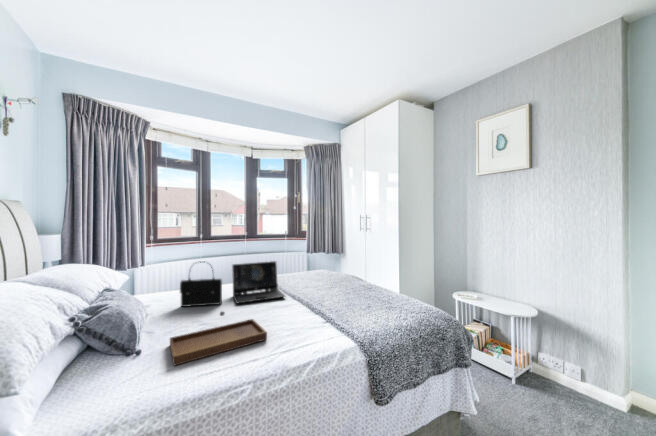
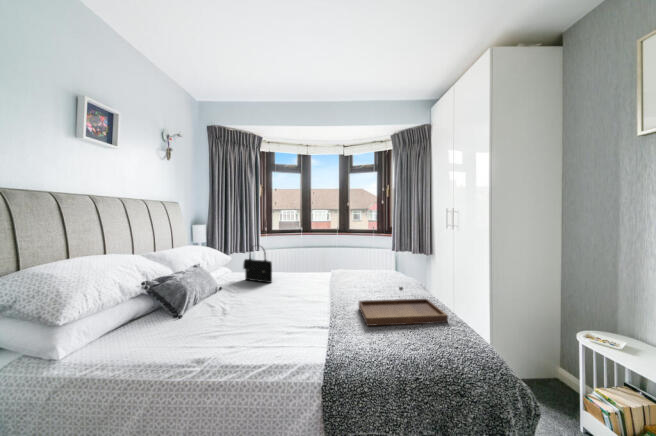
laptop: present [232,261,285,303] -> none [280,249,328,286]
tray: present [170,311,267,365] -> present [359,287,448,326]

